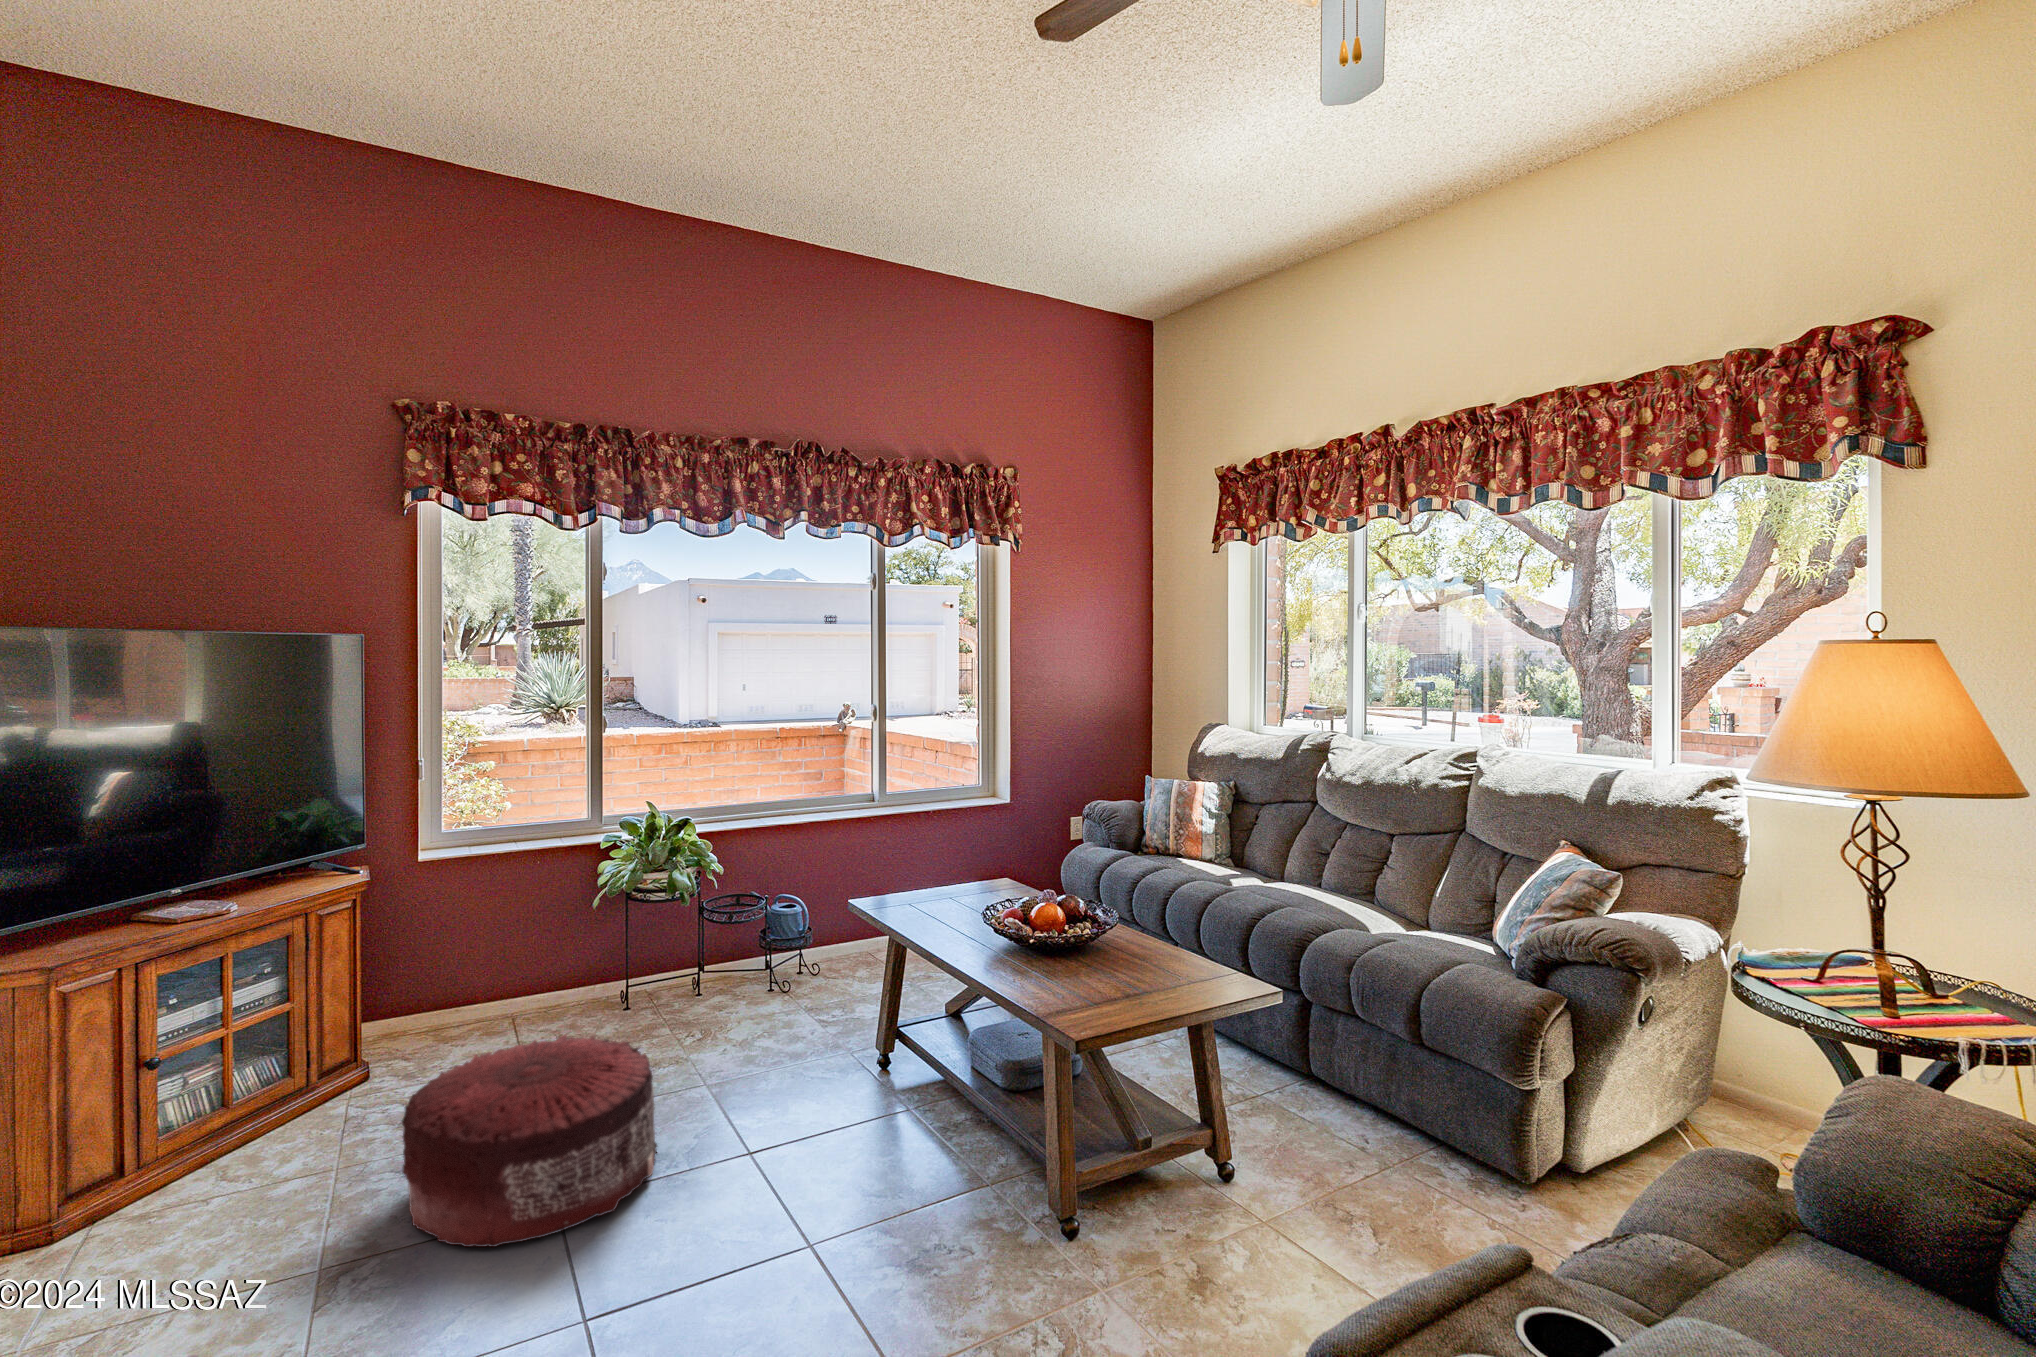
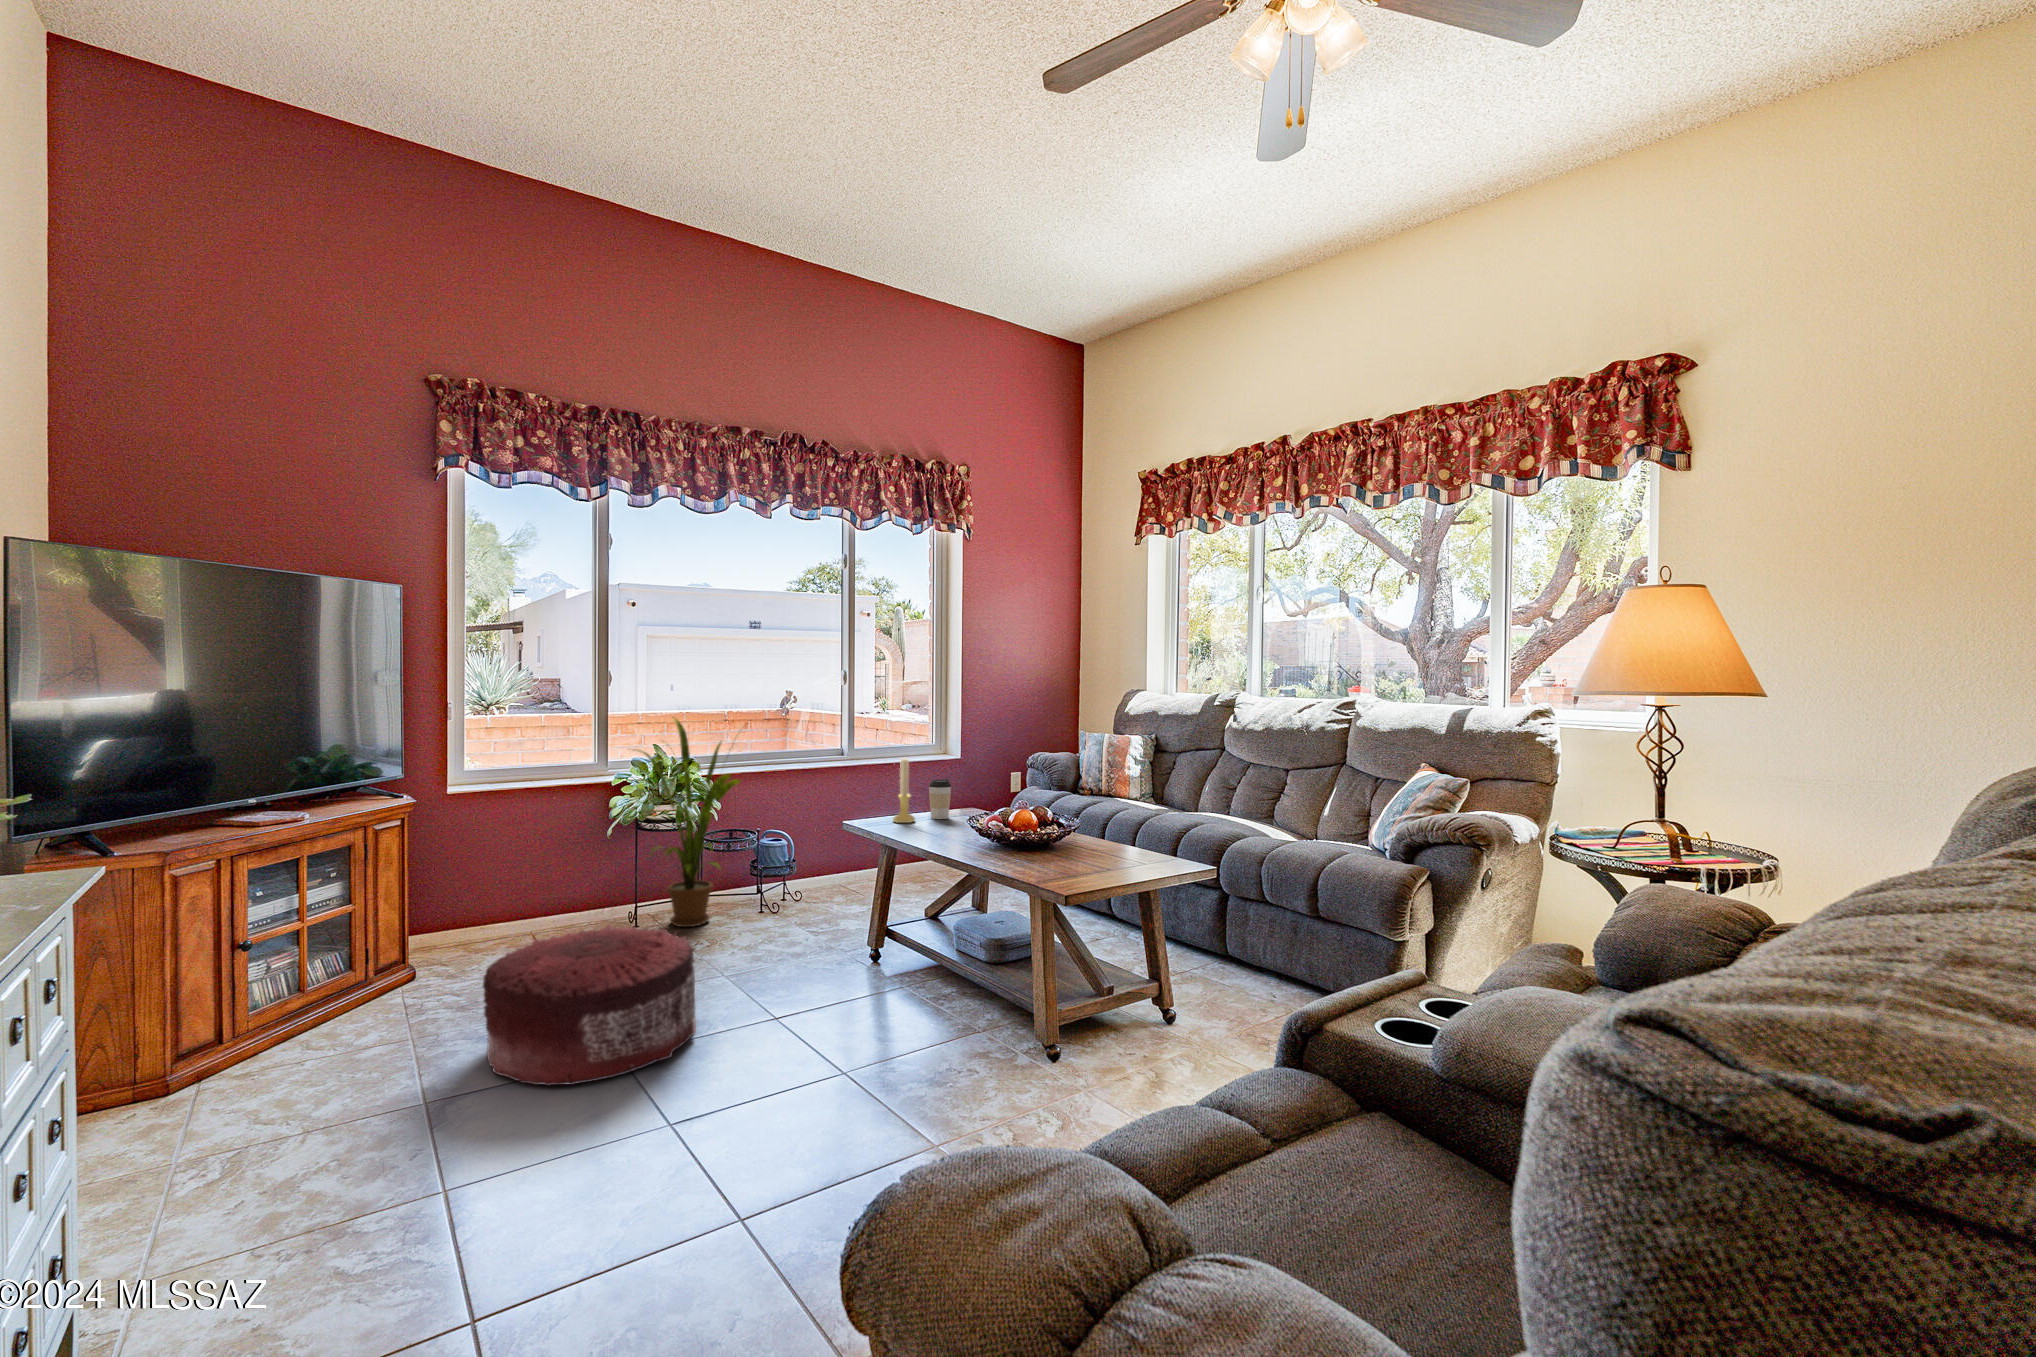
house plant: none [611,768,750,1013] -> present [633,718,741,927]
candle holder: none [904,828,930,908] -> present [893,758,915,823]
coffee cup: none [947,853,975,901] -> present [929,779,951,819]

